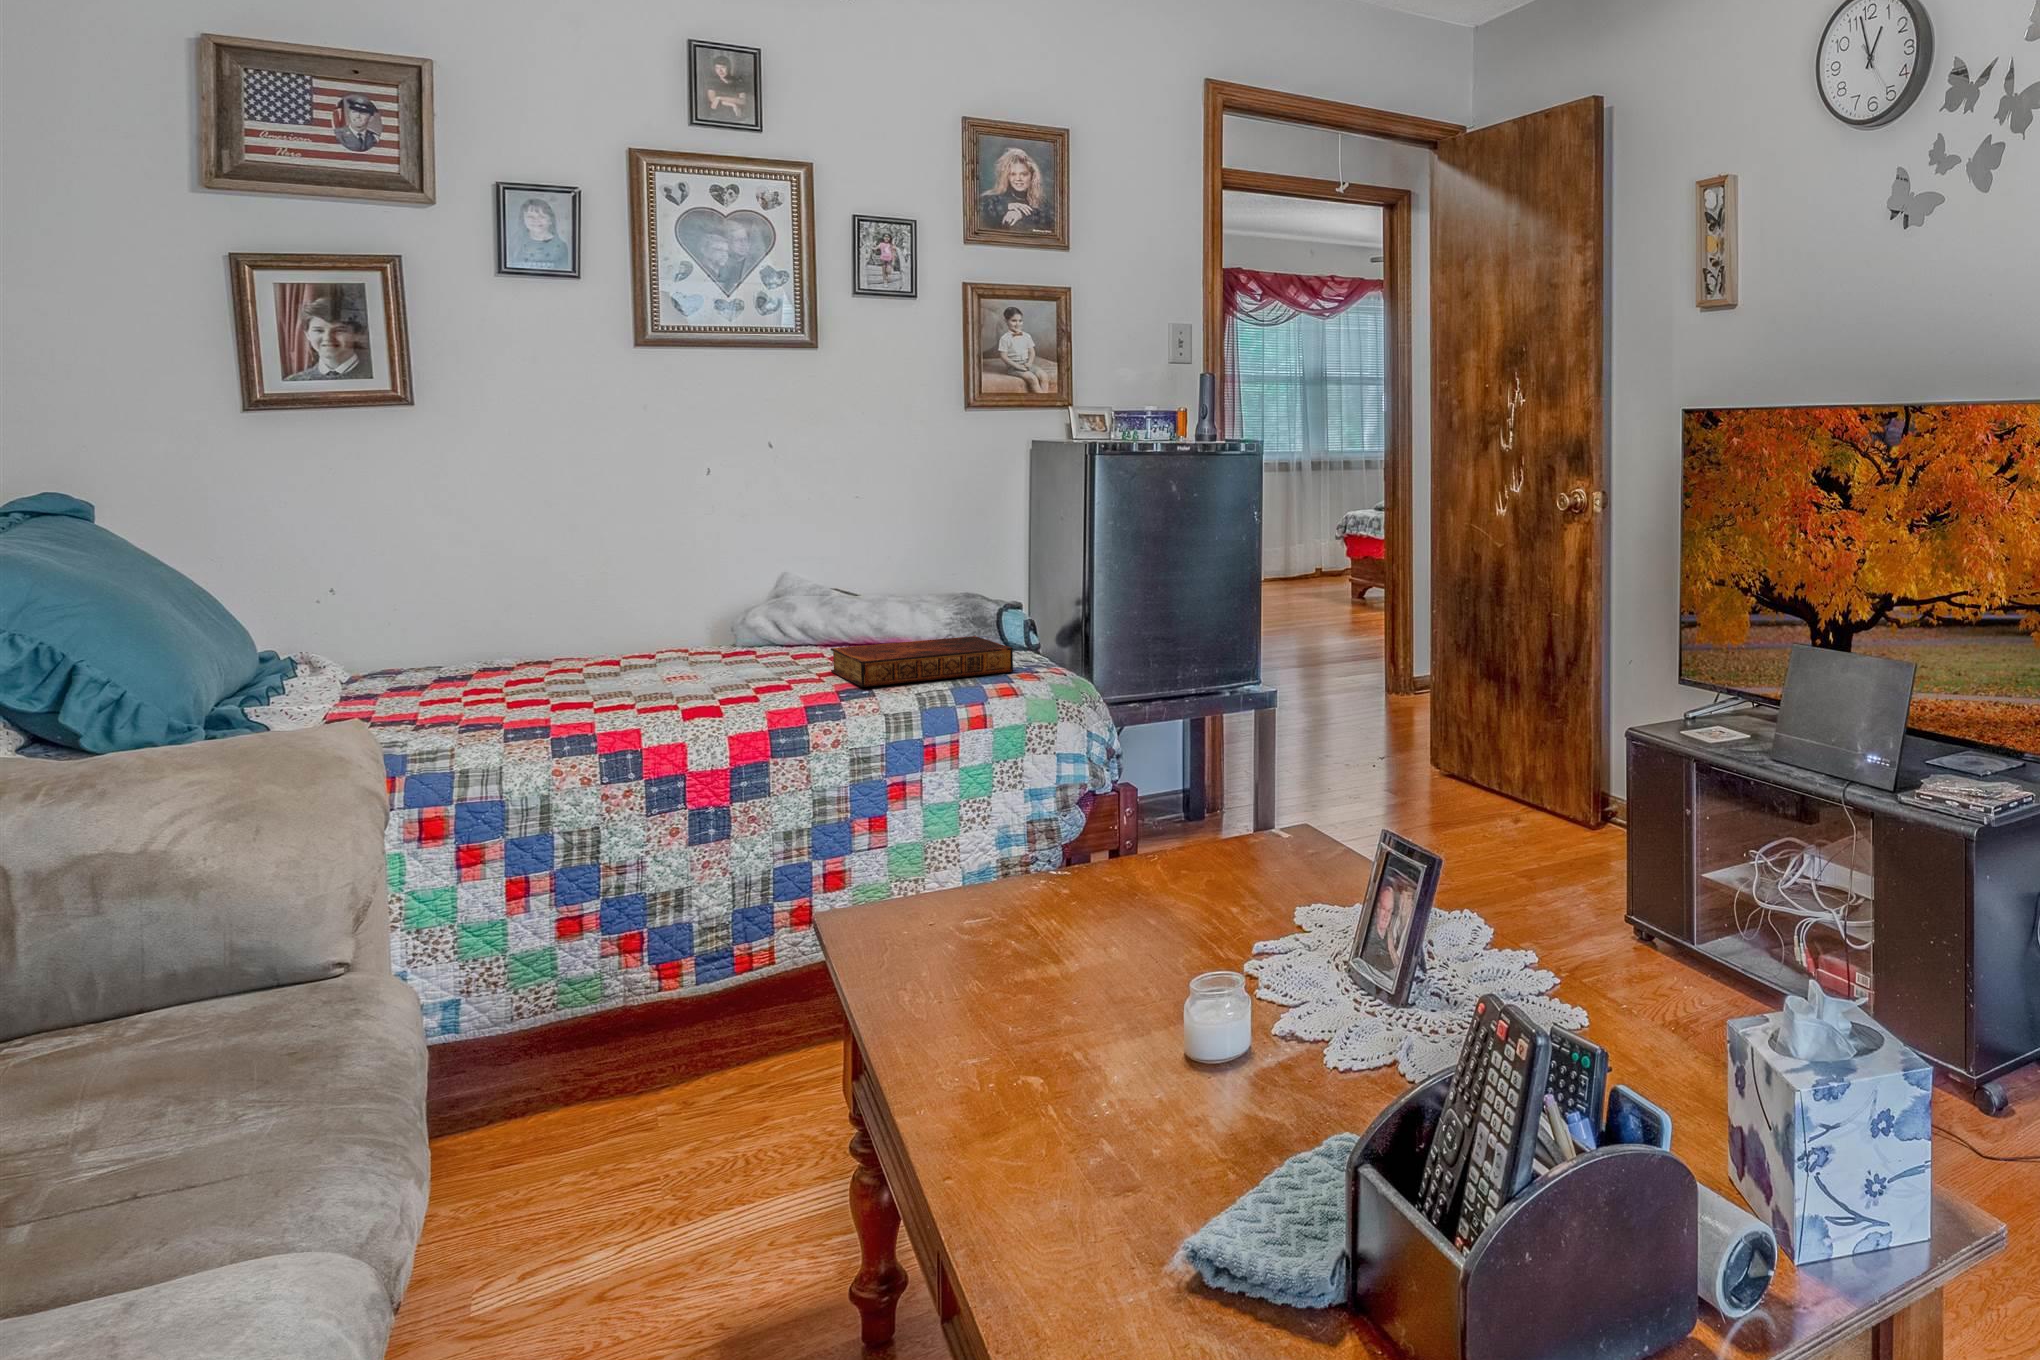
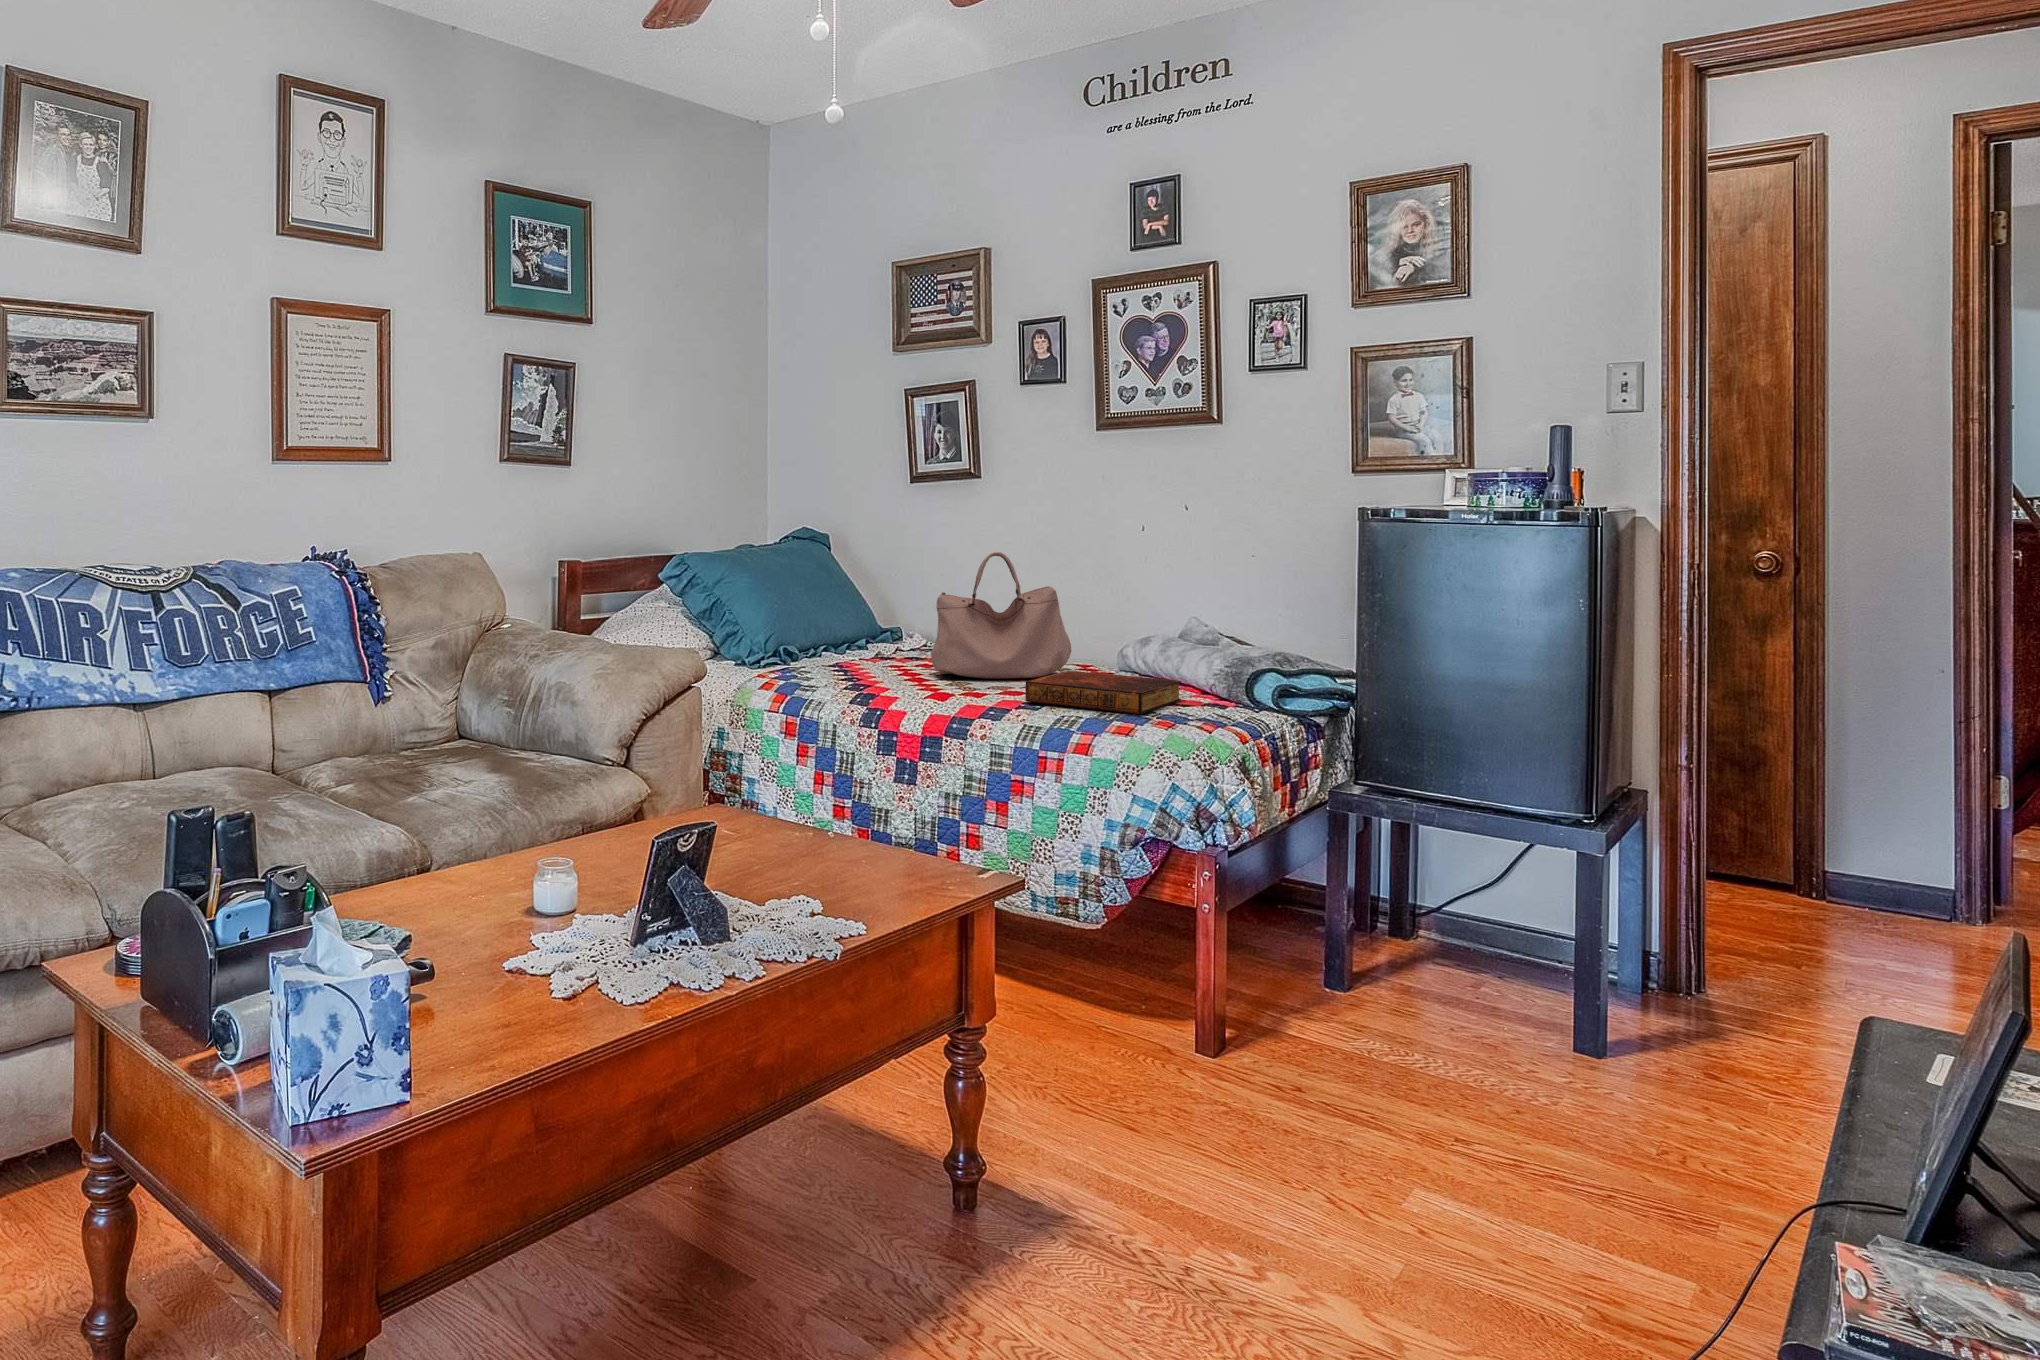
handbag: none [578,508,766,689] -> present [931,552,1071,679]

